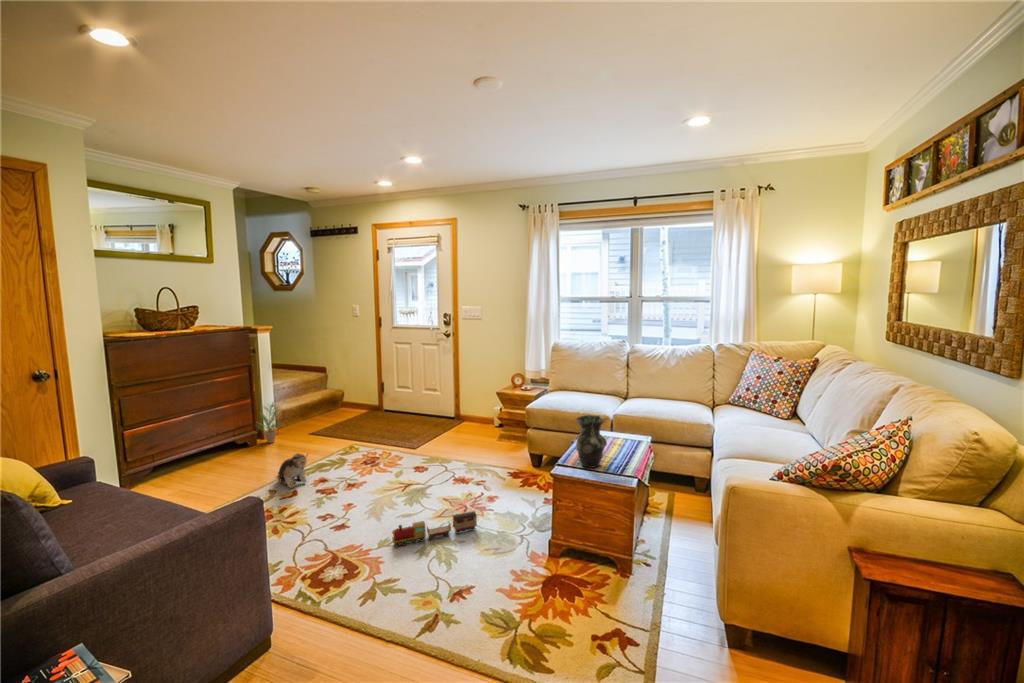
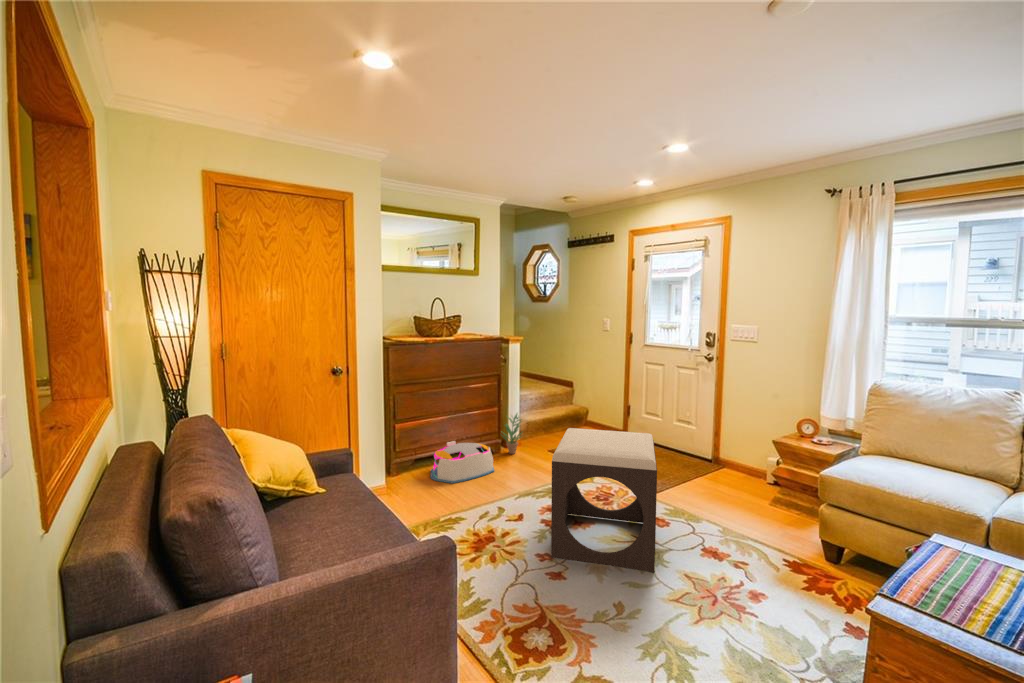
footstool: none [327,397,421,517] -> present [551,428,657,572]
vase: present [576,415,607,468] -> none [918,524,992,623]
storage bin: none [174,437,255,484] -> present [431,441,494,483]
plush toy: present [278,453,308,488] -> none [510,475,537,510]
toy train: present [392,511,477,547] -> none [611,599,728,640]

